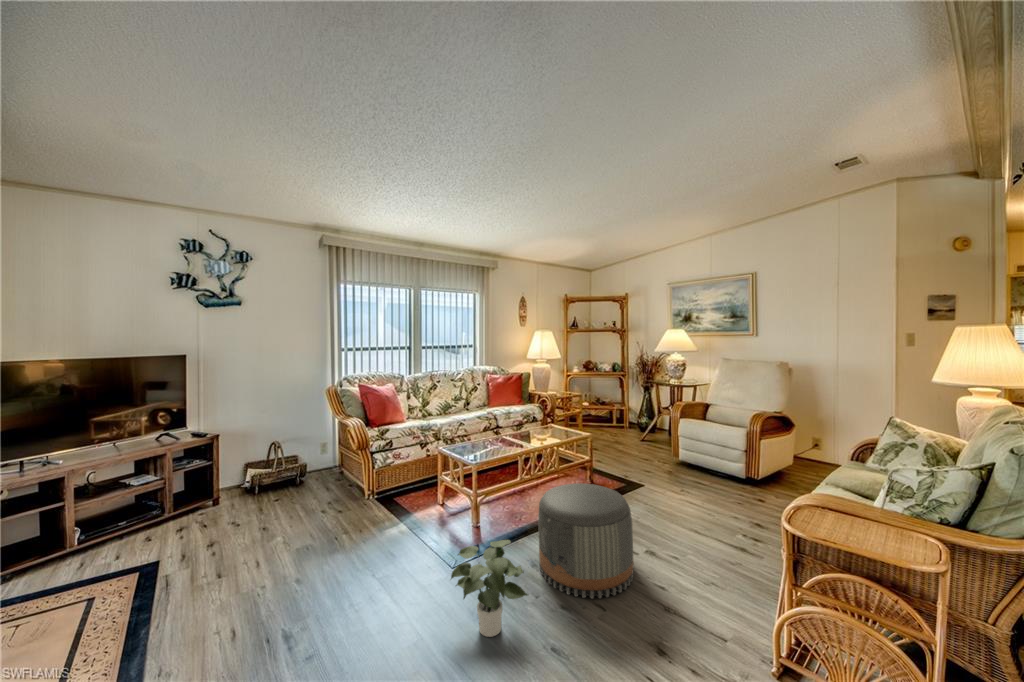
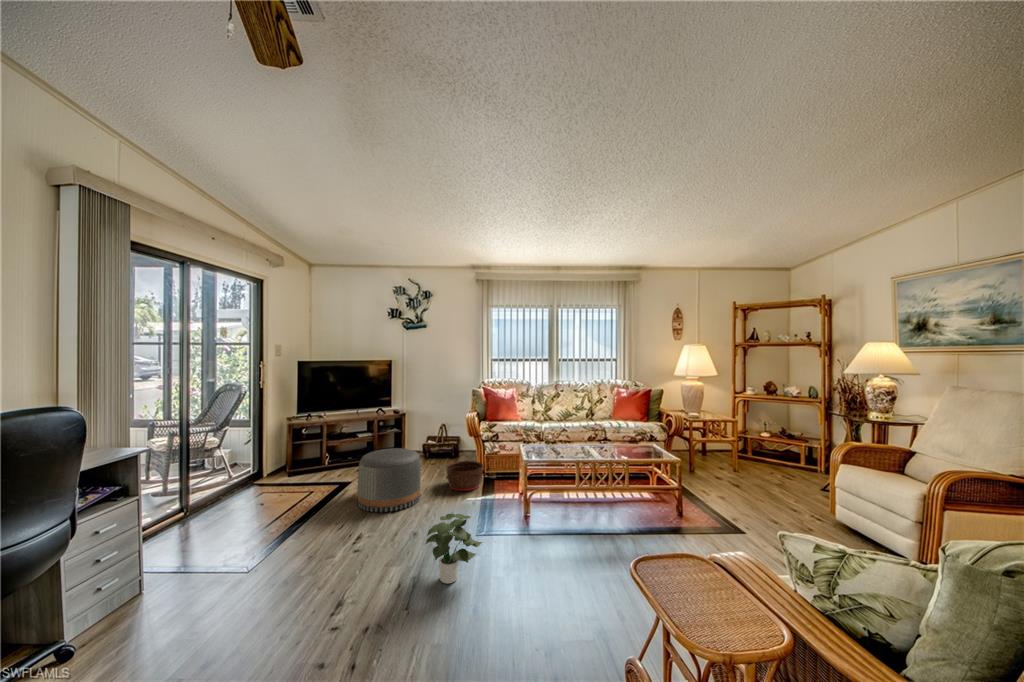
basket: none [340,480,393,525] -> present [446,461,483,491]
pouf: present [538,483,634,598] -> present [358,448,421,512]

